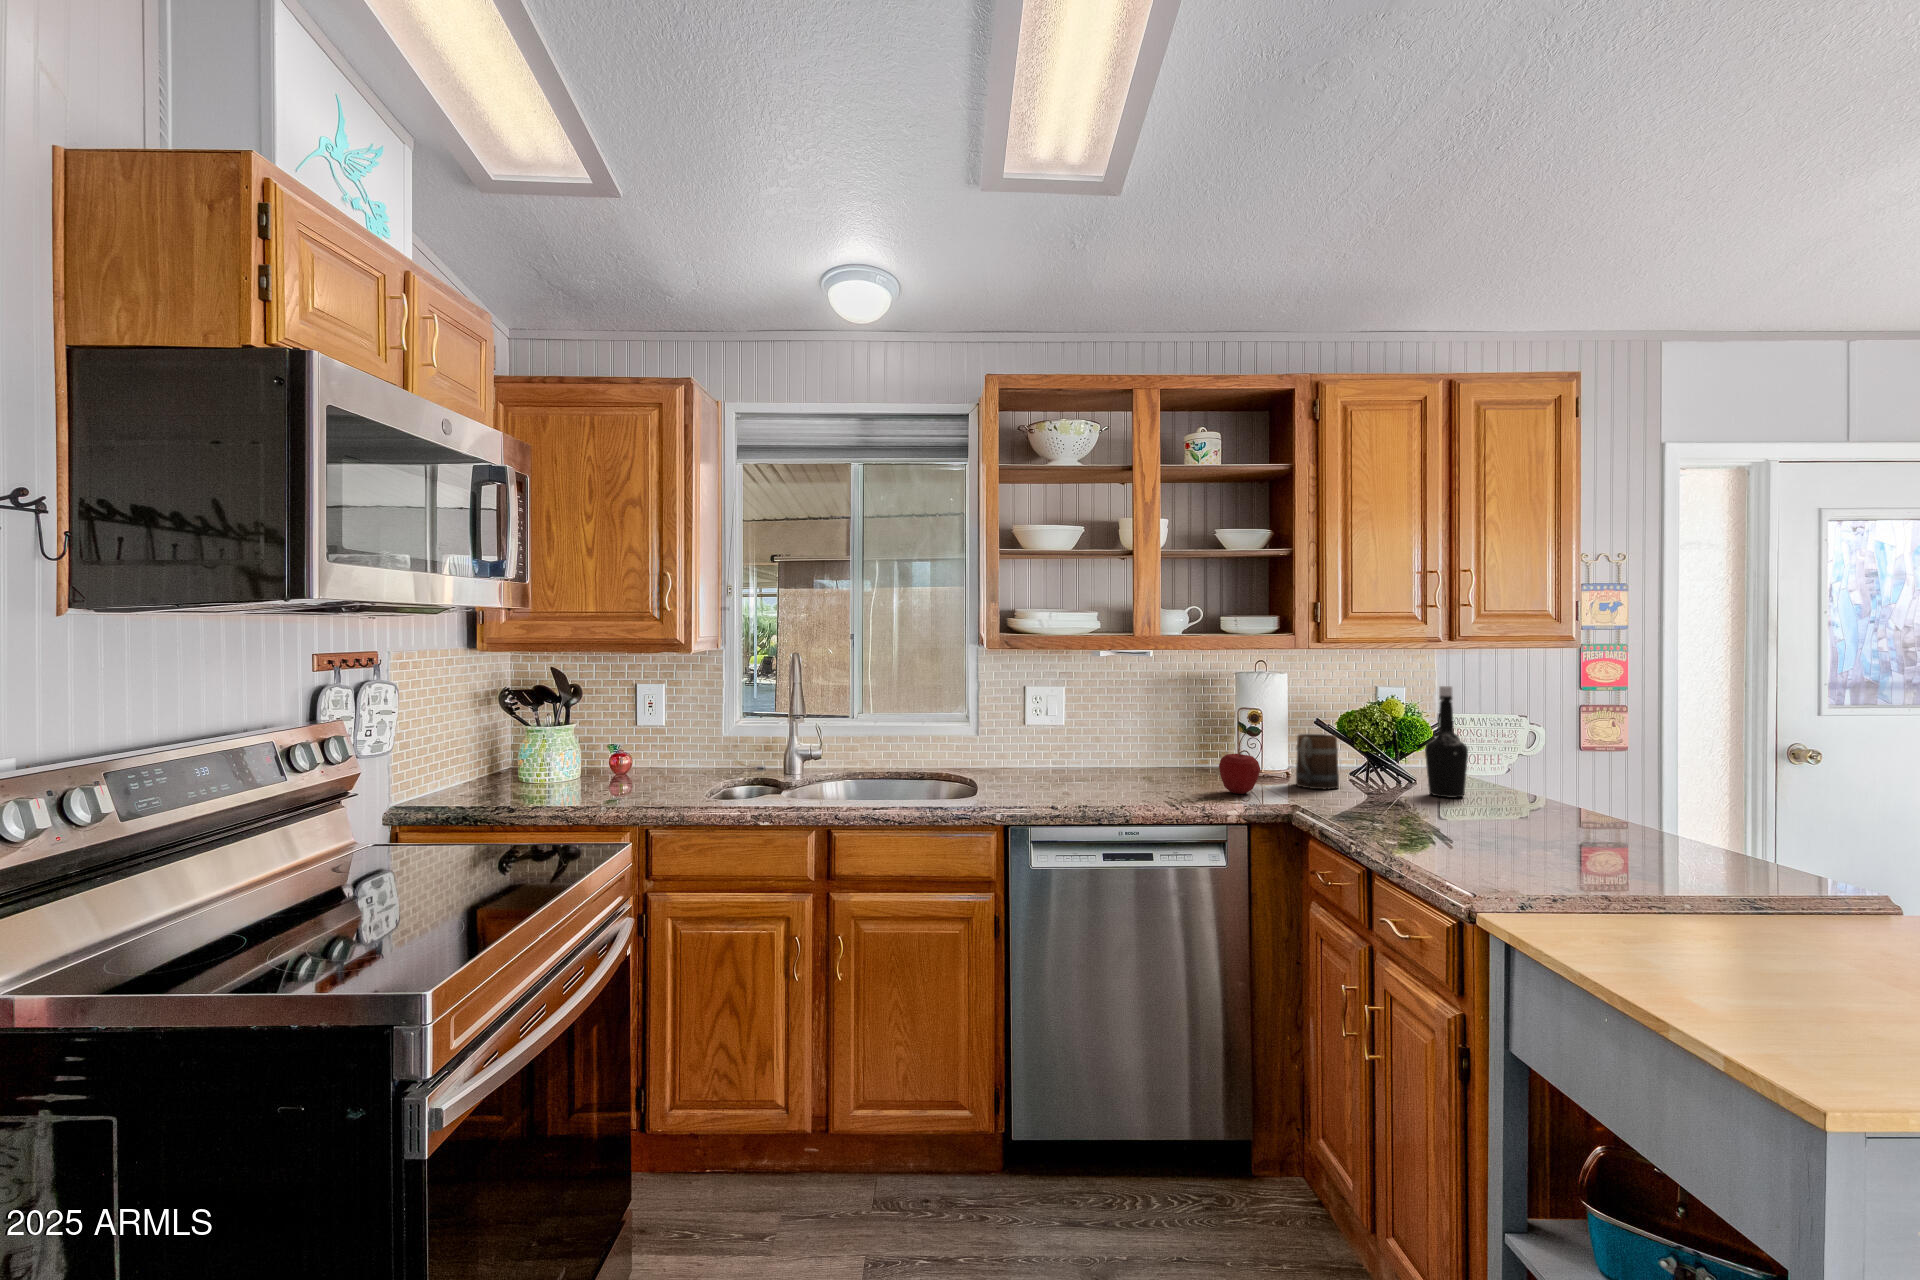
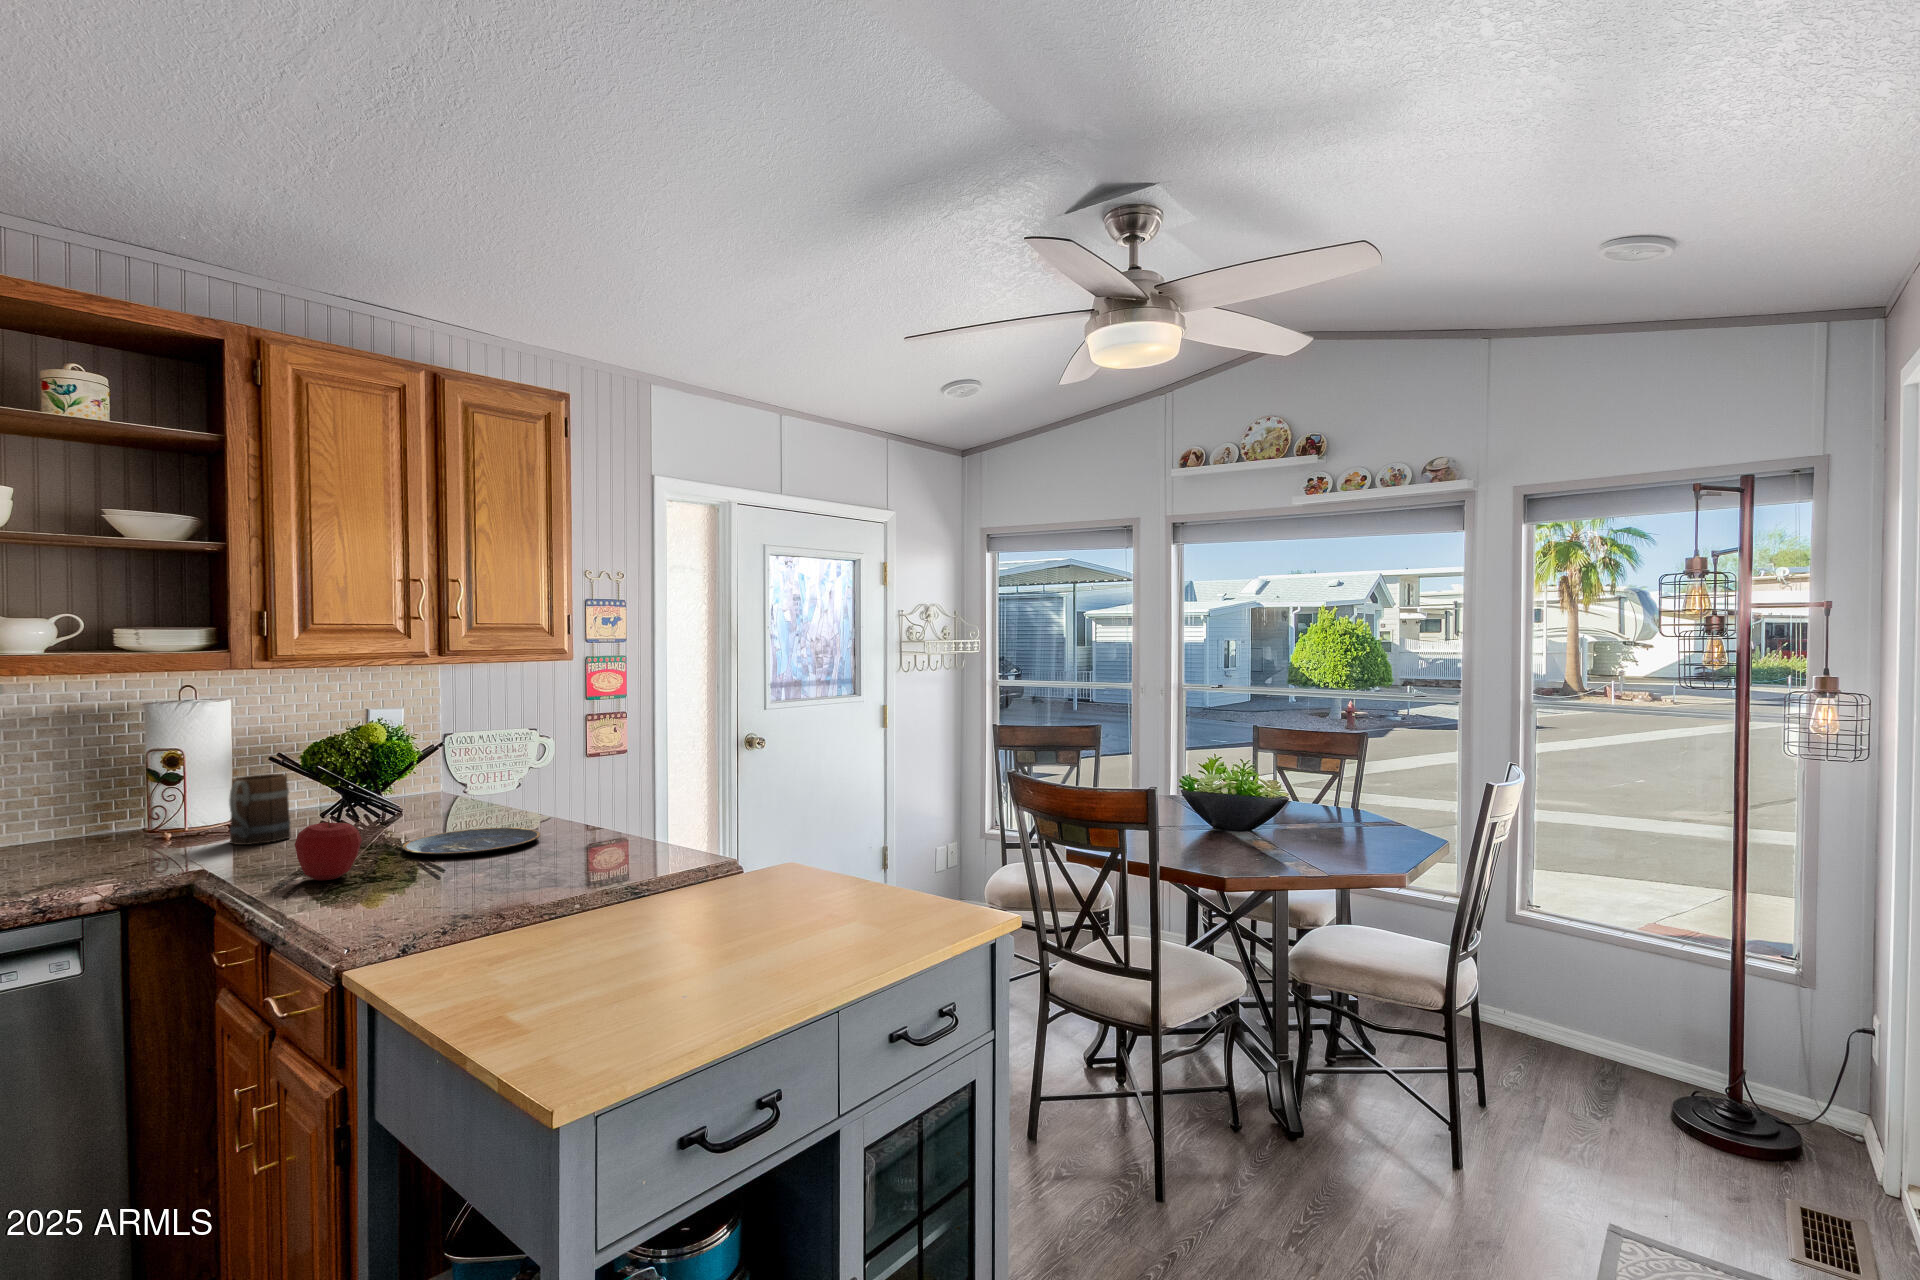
bottle: present [1425,686,1468,798] -> none [396,707,444,830]
apple: present [1219,752,1260,794] -> present [295,820,362,880]
plate: none [1446,804,1585,829] -> present [402,828,540,856]

